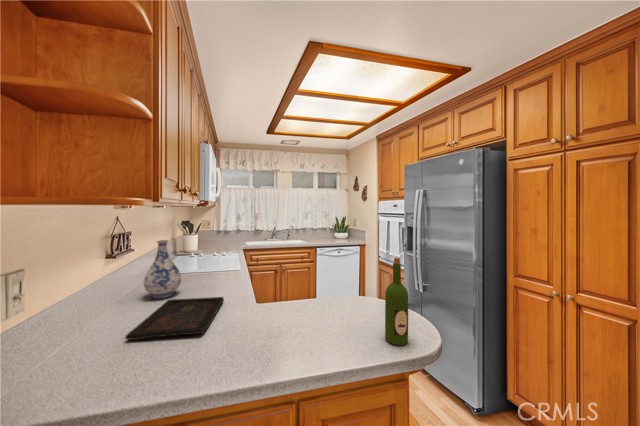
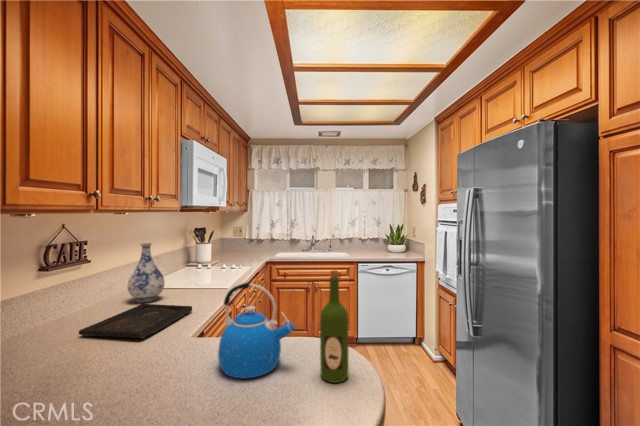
kettle: none [299,272,362,355] -> present [218,282,294,378]

